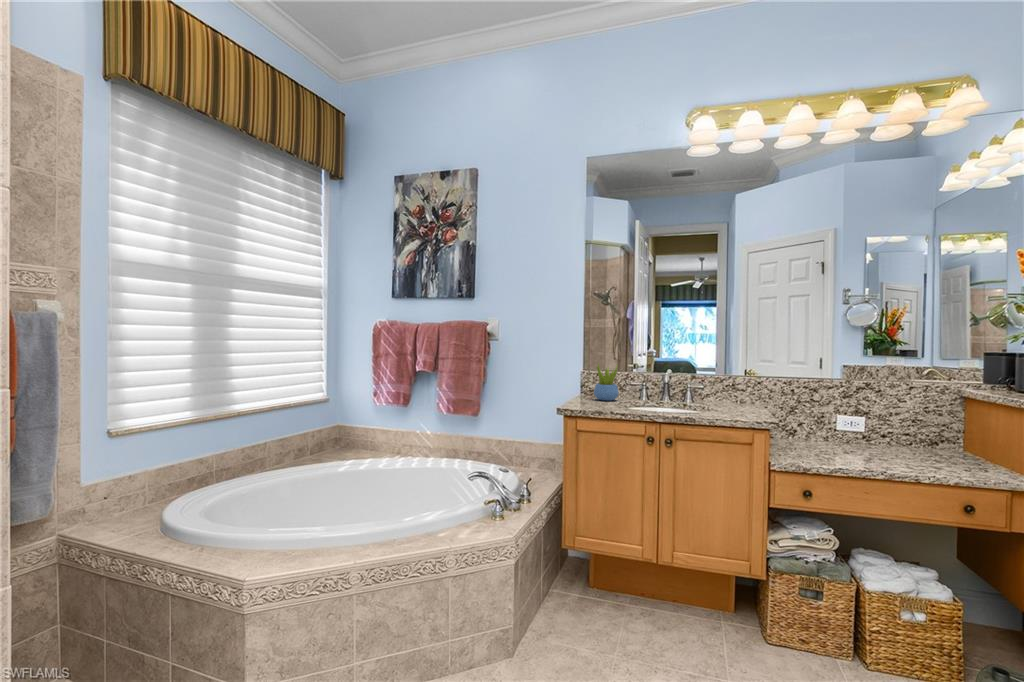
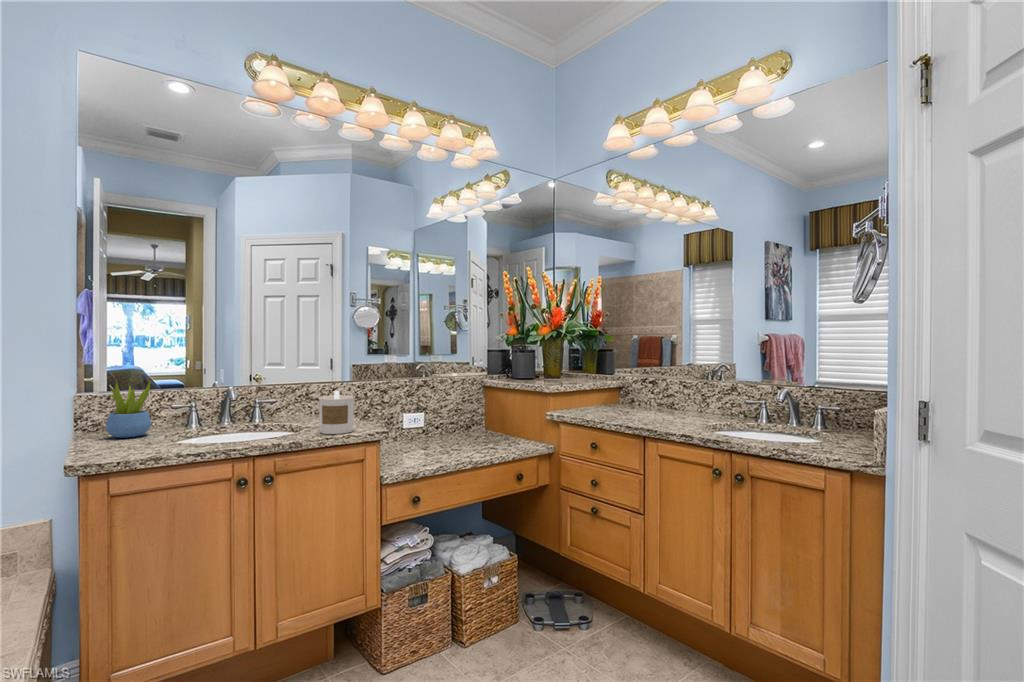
candle: none [719,381,750,418] -> present [319,391,354,434]

